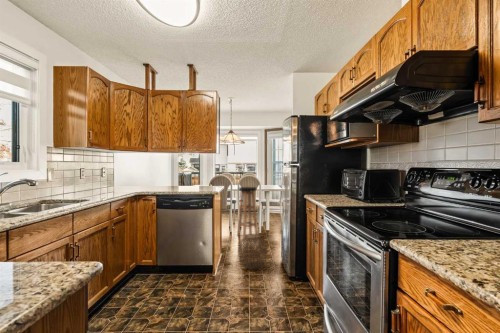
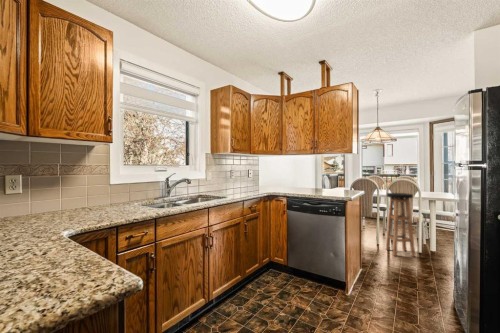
woven basket: present [238,234,267,269] -> none [380,253,426,301]

